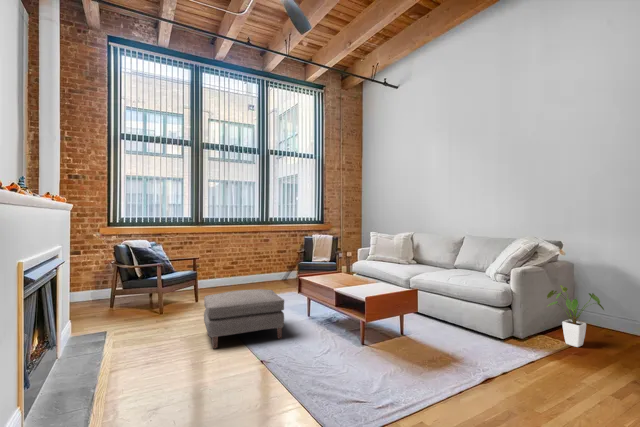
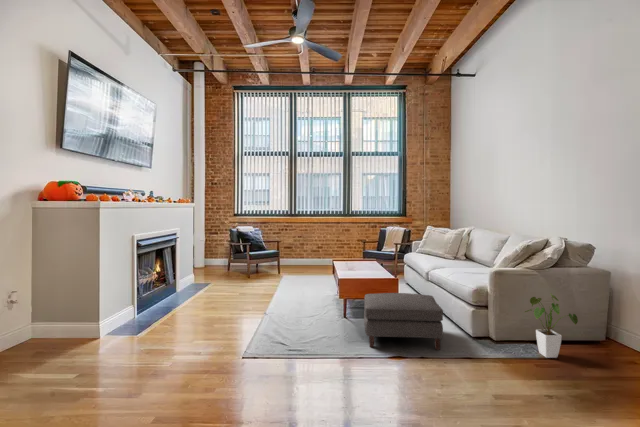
ottoman: present [204,289,284,349] -> present [364,293,443,350]

